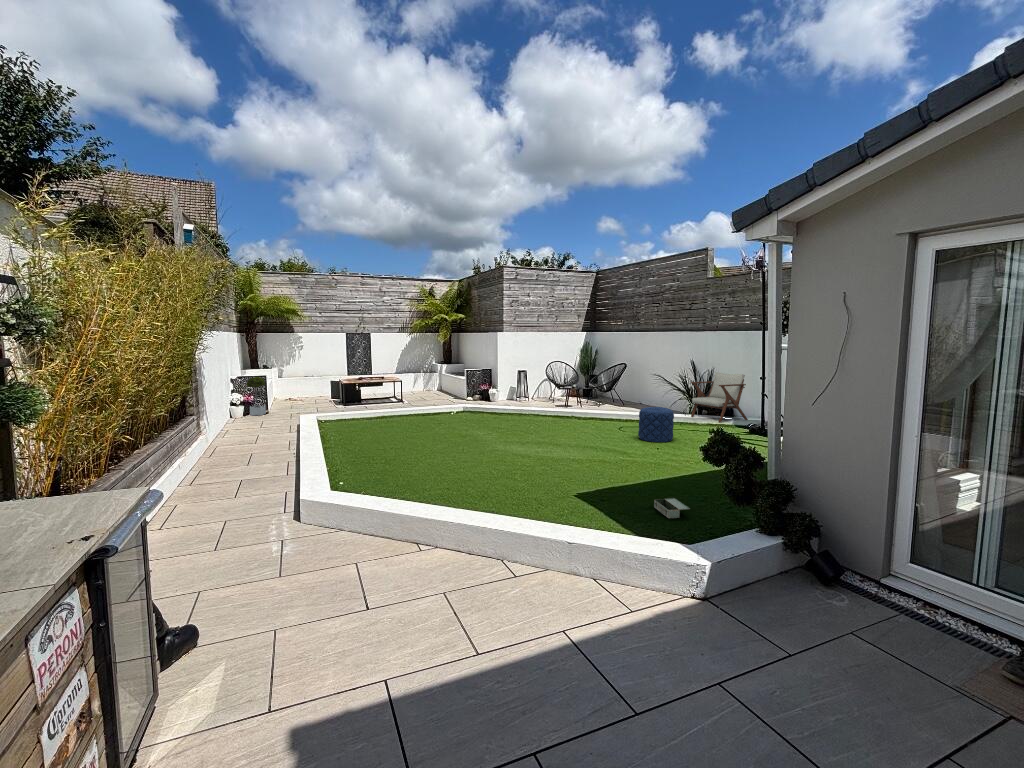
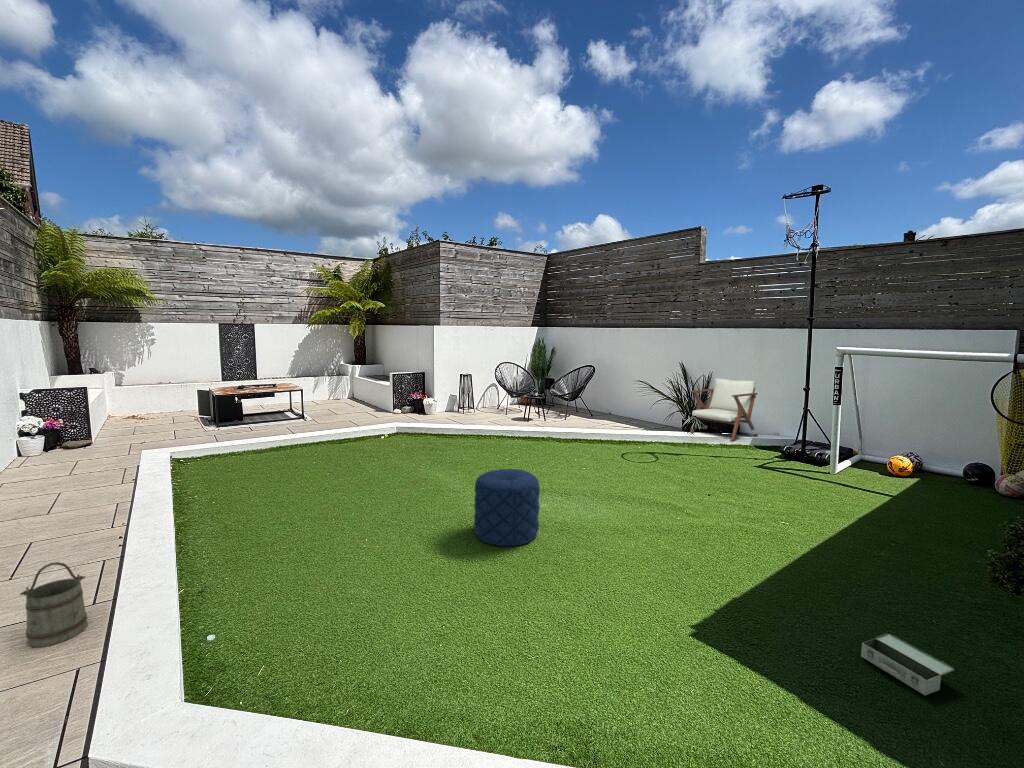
potted tree: present [246,376,266,416] -> none [48,389,86,450]
pouf: present [638,407,674,442] -> present [474,469,540,546]
bucket: none [258,448,284,486] -> present [20,562,88,647]

